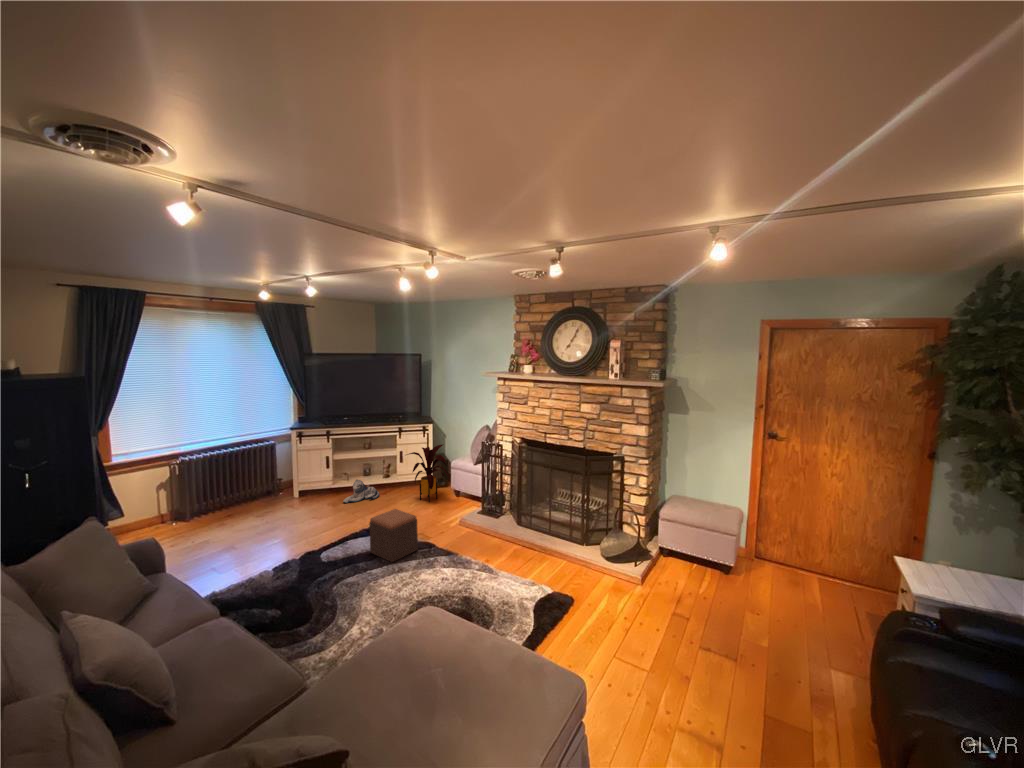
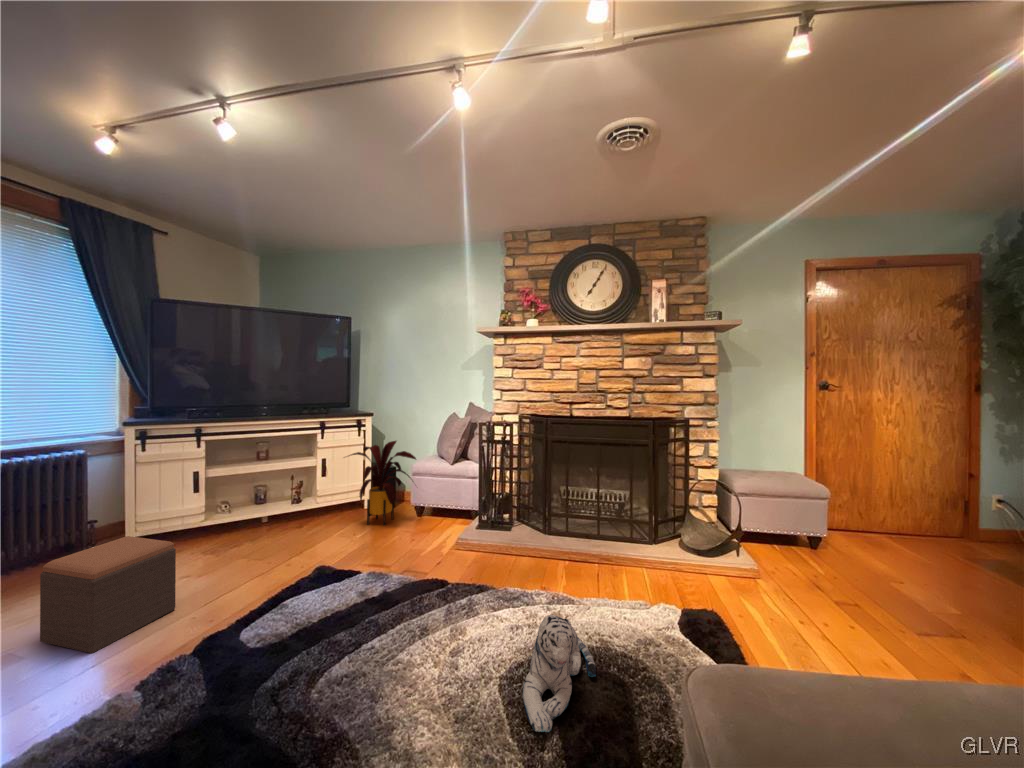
plush toy: present [343,480,380,503] -> present [523,615,596,732]
footstool: present [369,509,418,562] -> present [40,536,176,653]

